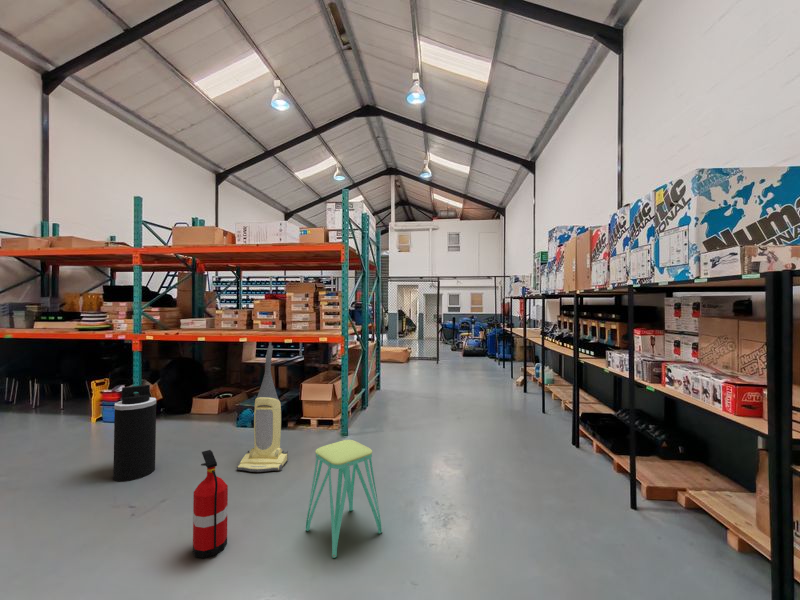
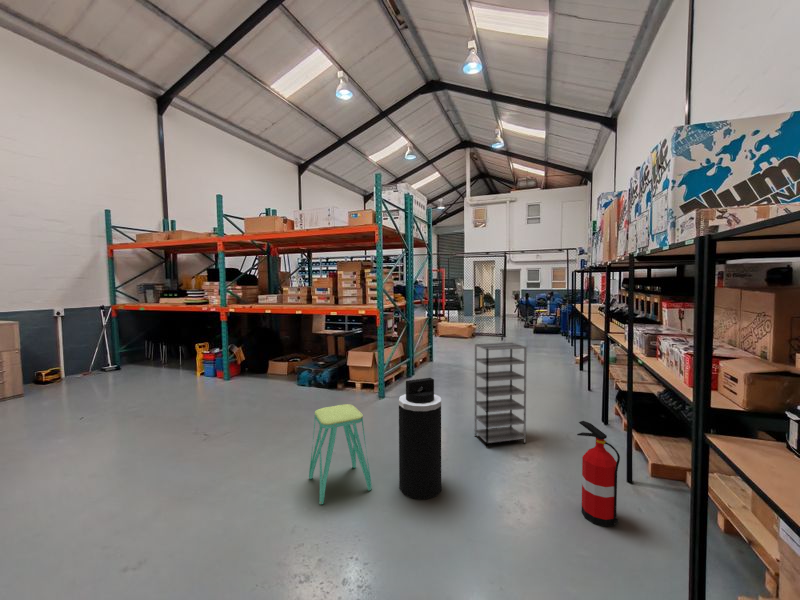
vacuum cleaner: present [237,345,288,472] -> none [279,318,322,427]
shelving unit: none [457,365,507,472] -> present [475,343,526,448]
trash can: present [113,385,156,481] -> present [399,378,441,499]
fire extinguisher: present [193,450,228,558] -> present [577,421,620,527]

